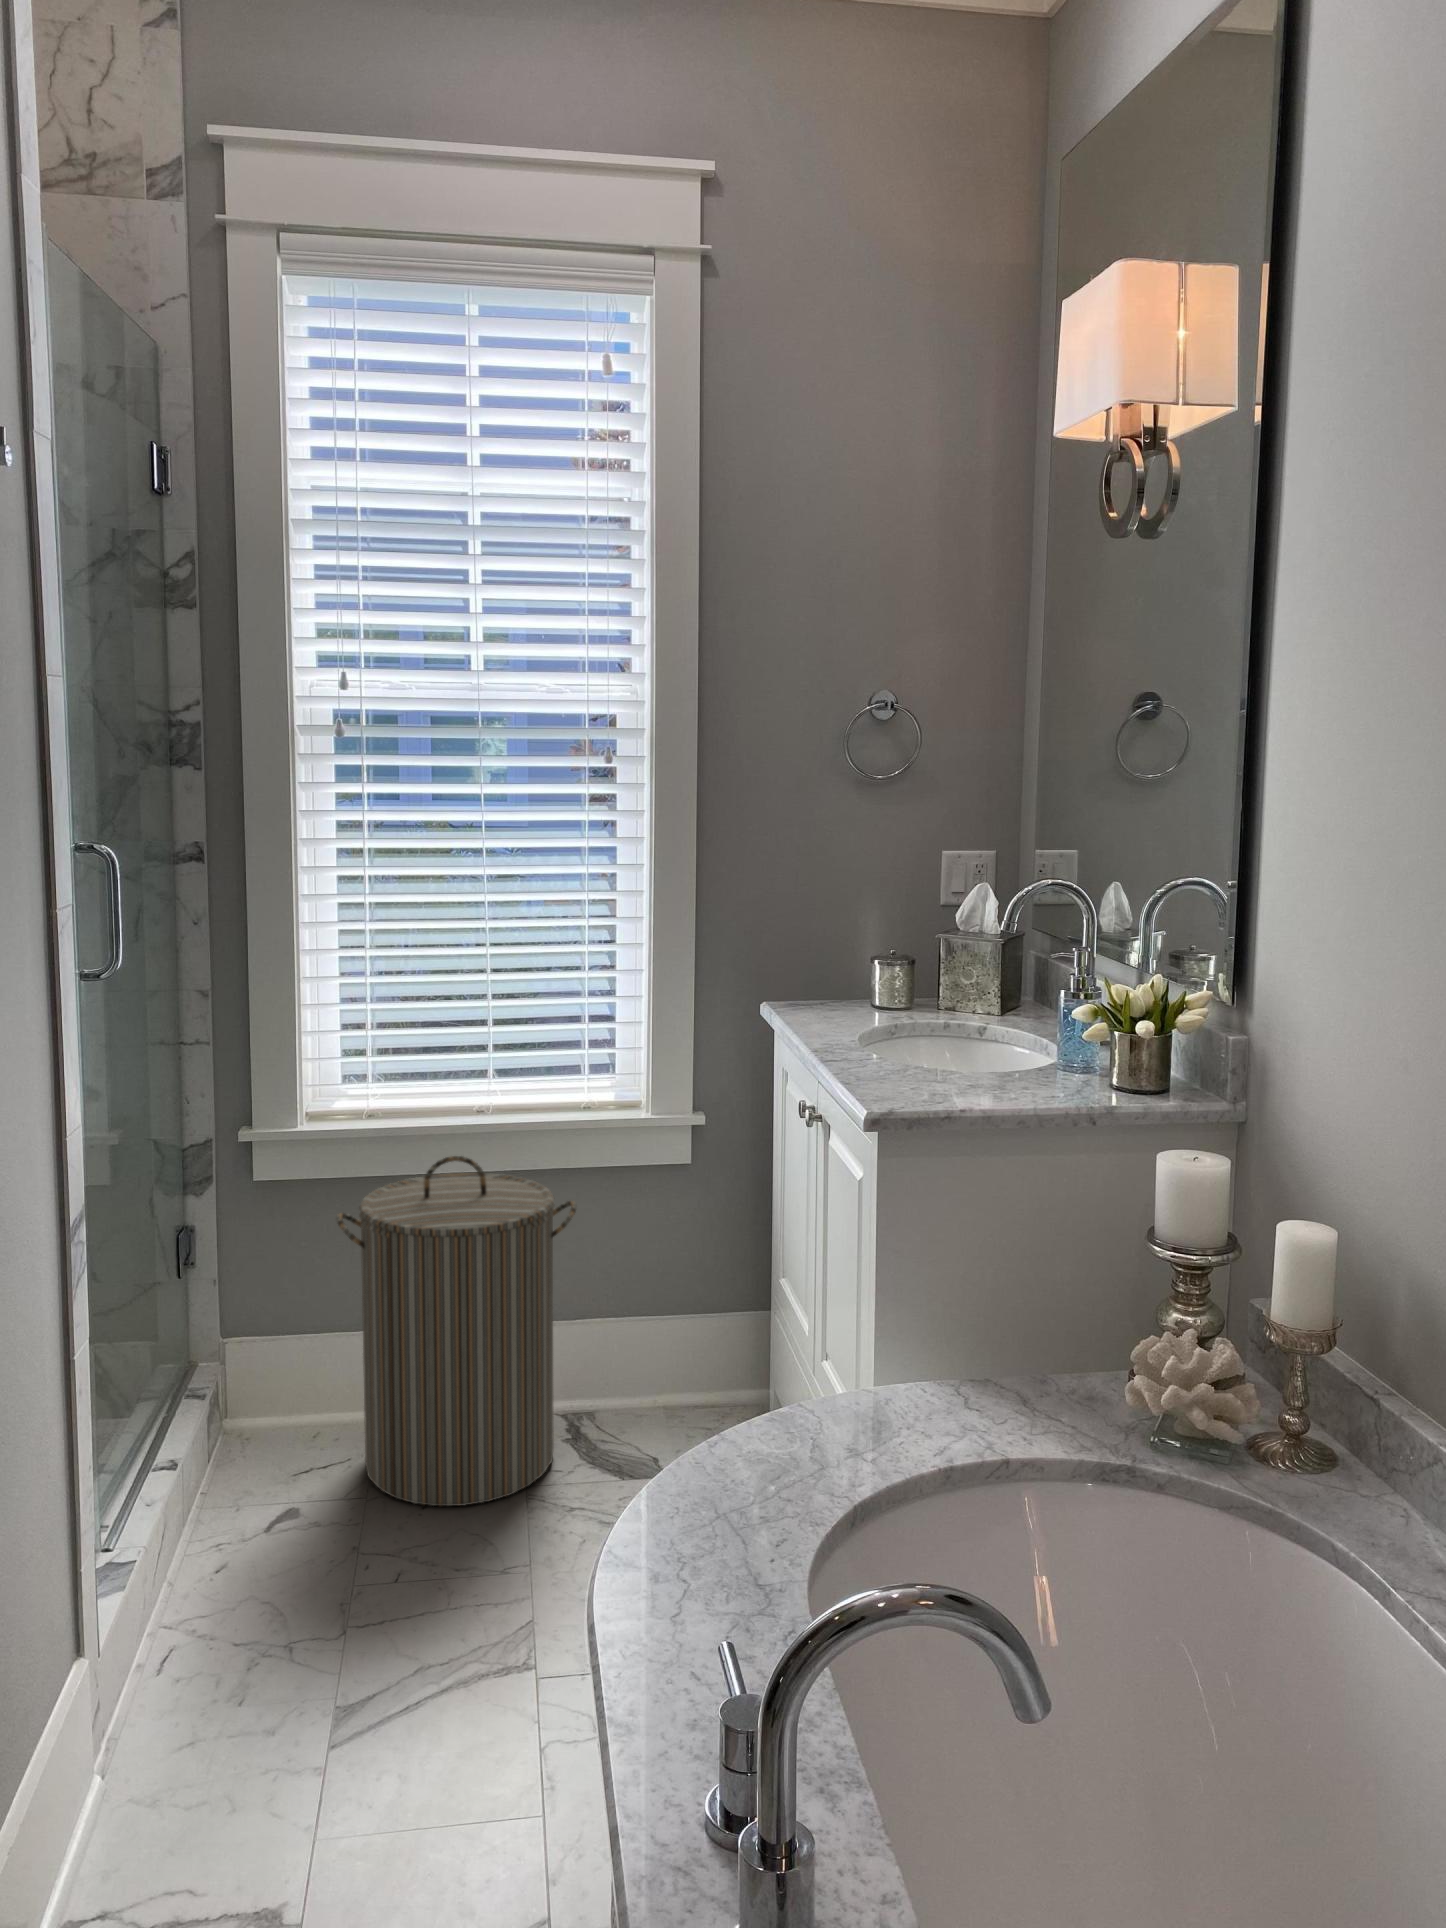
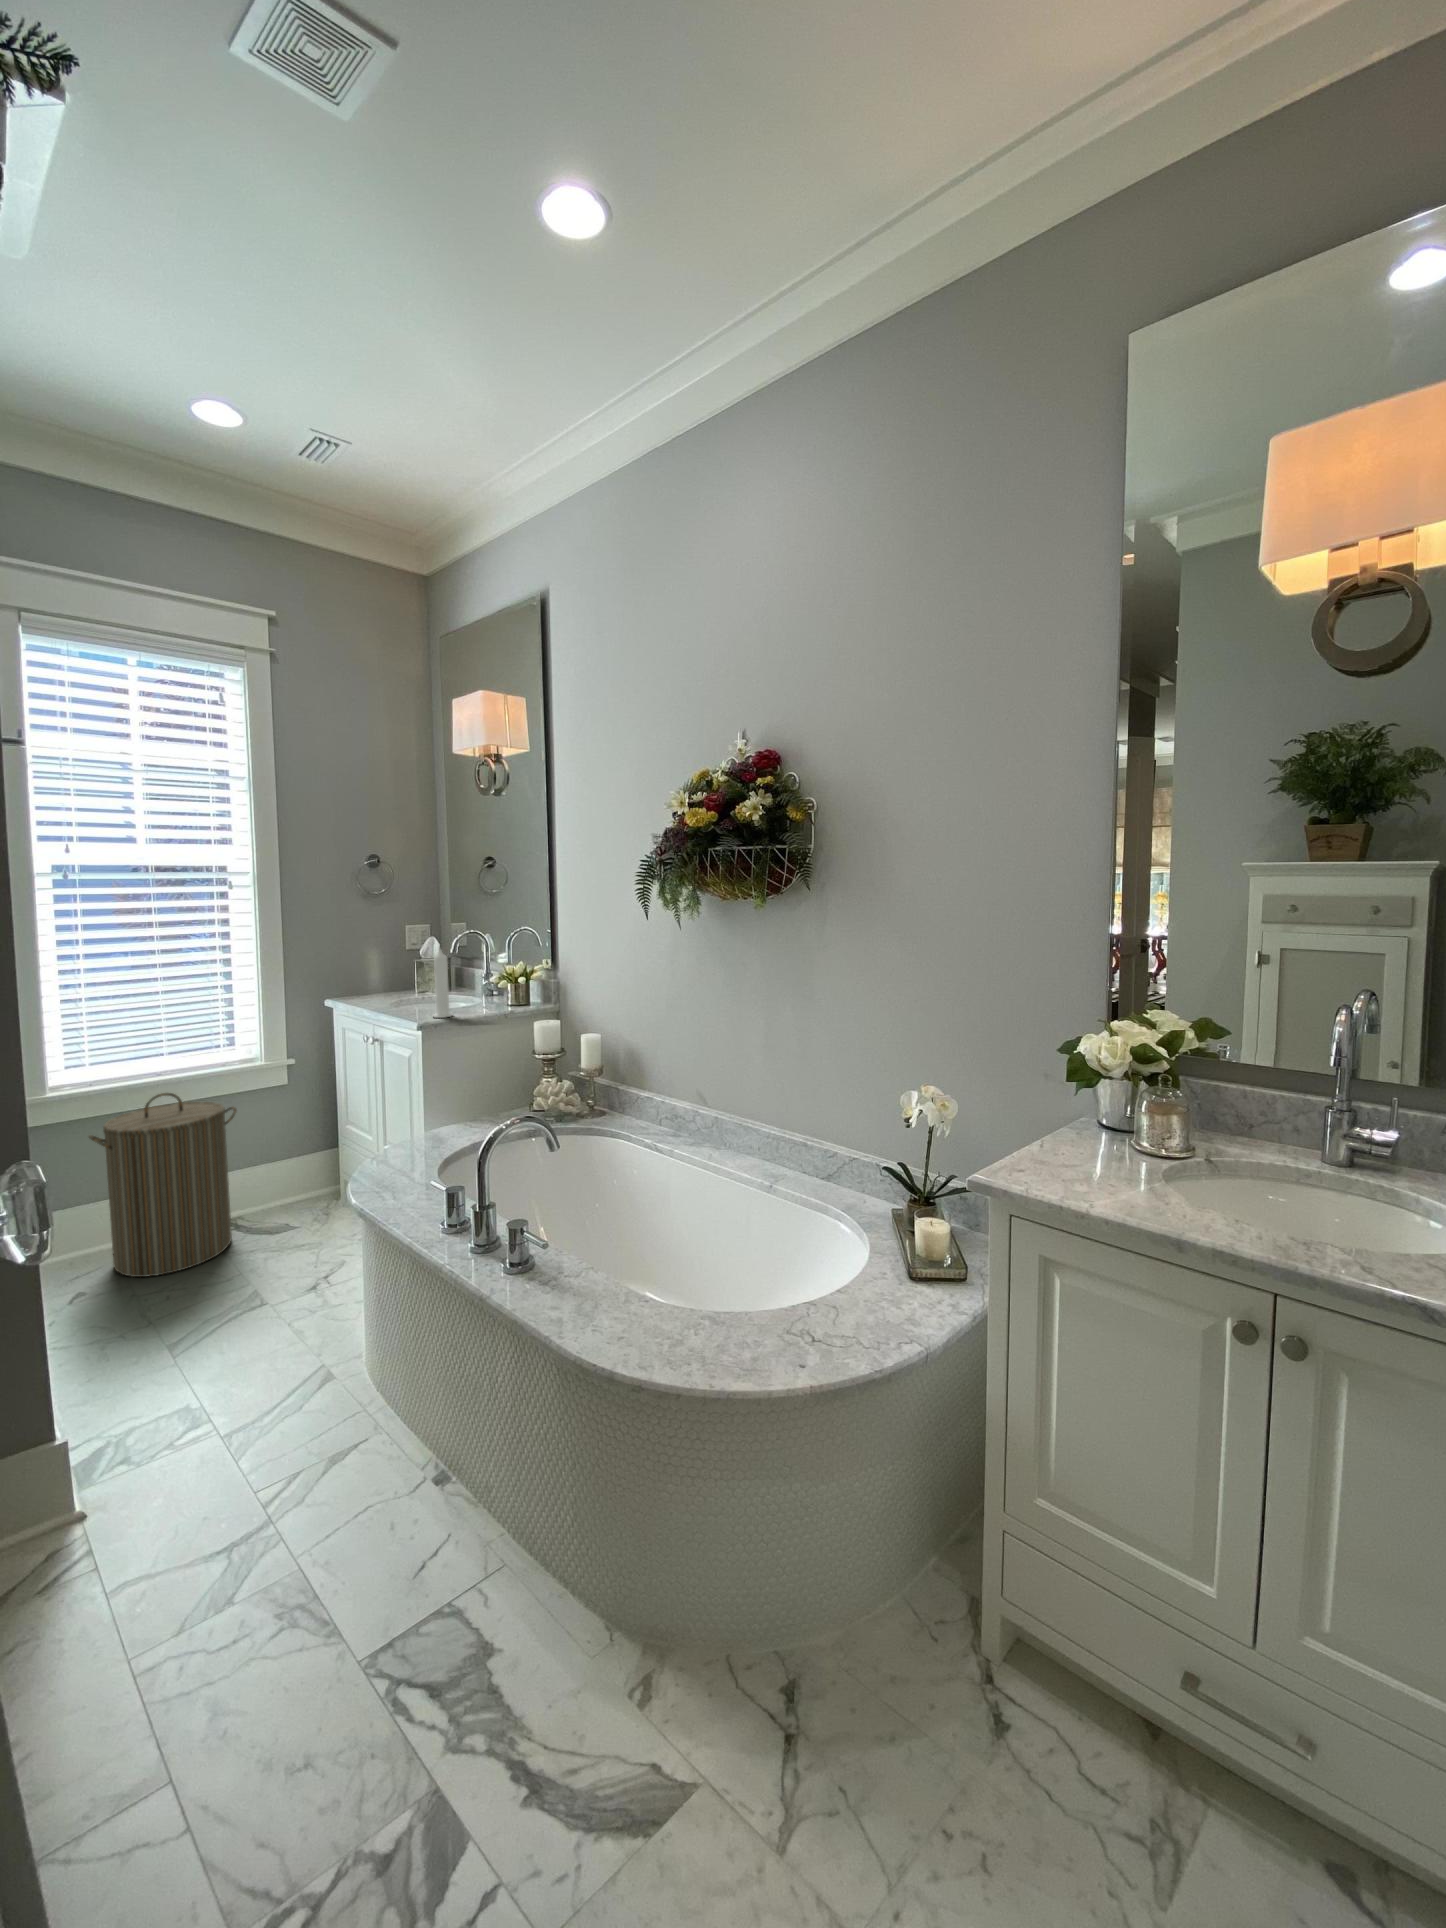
candle: none [922,927,970,1101] -> present [433,949,453,1018]

